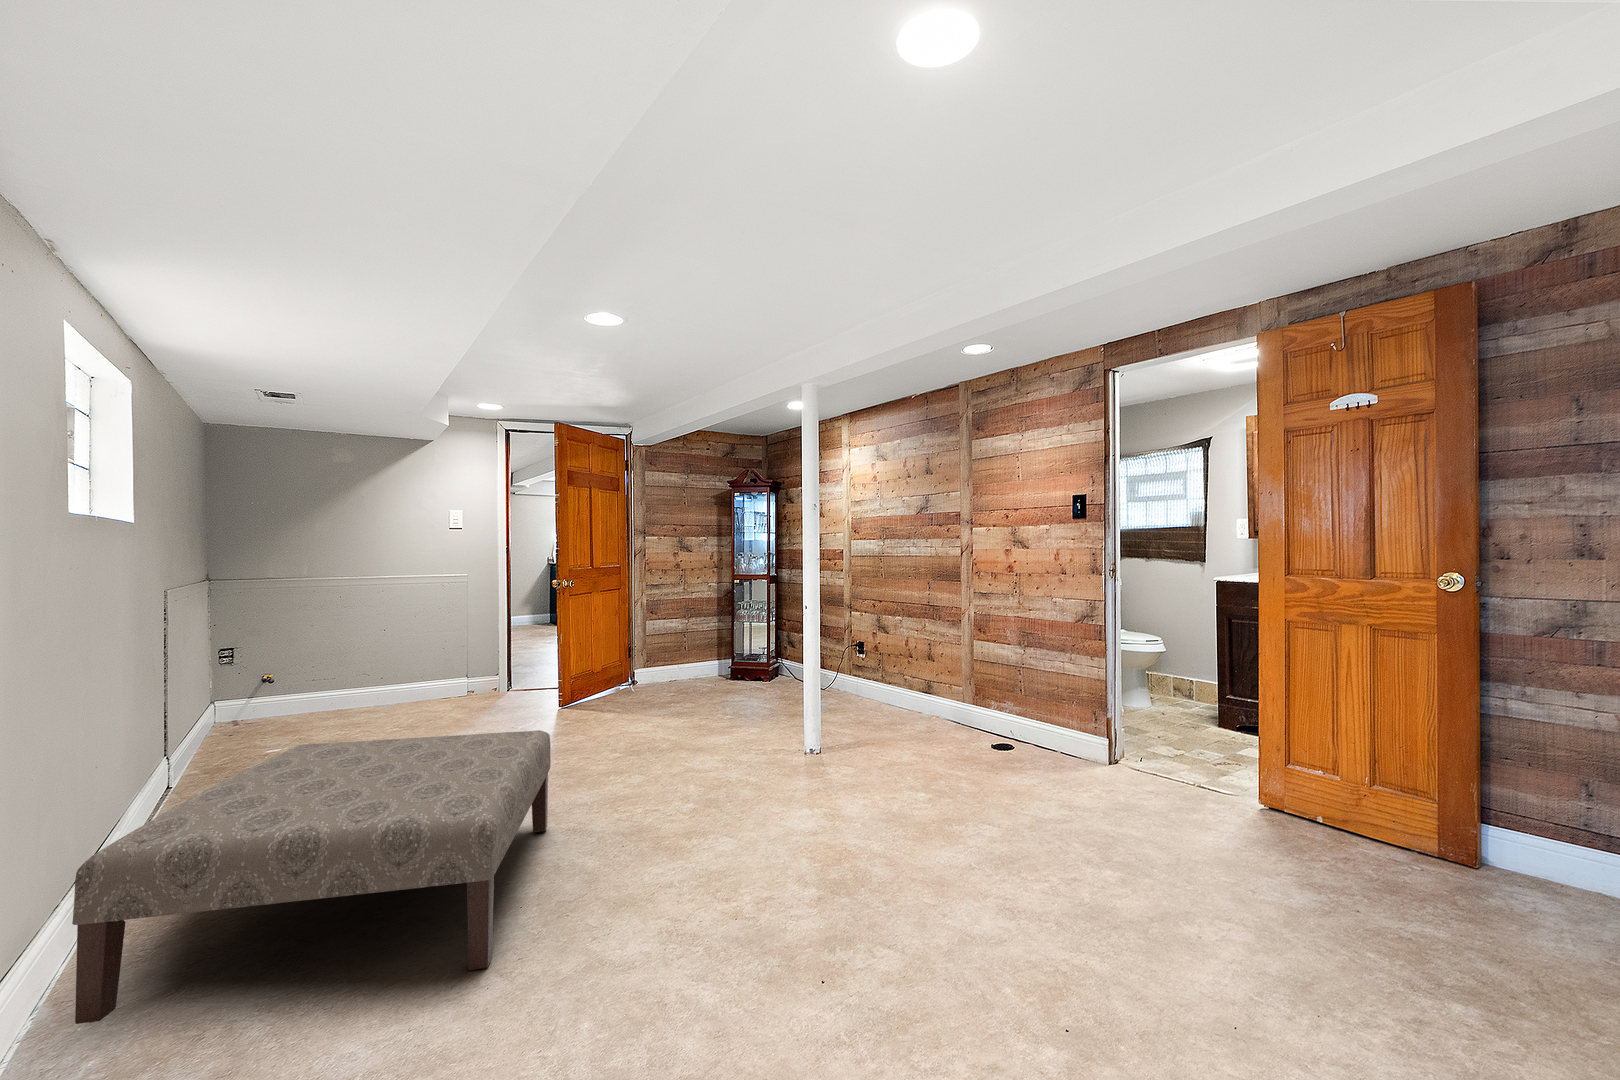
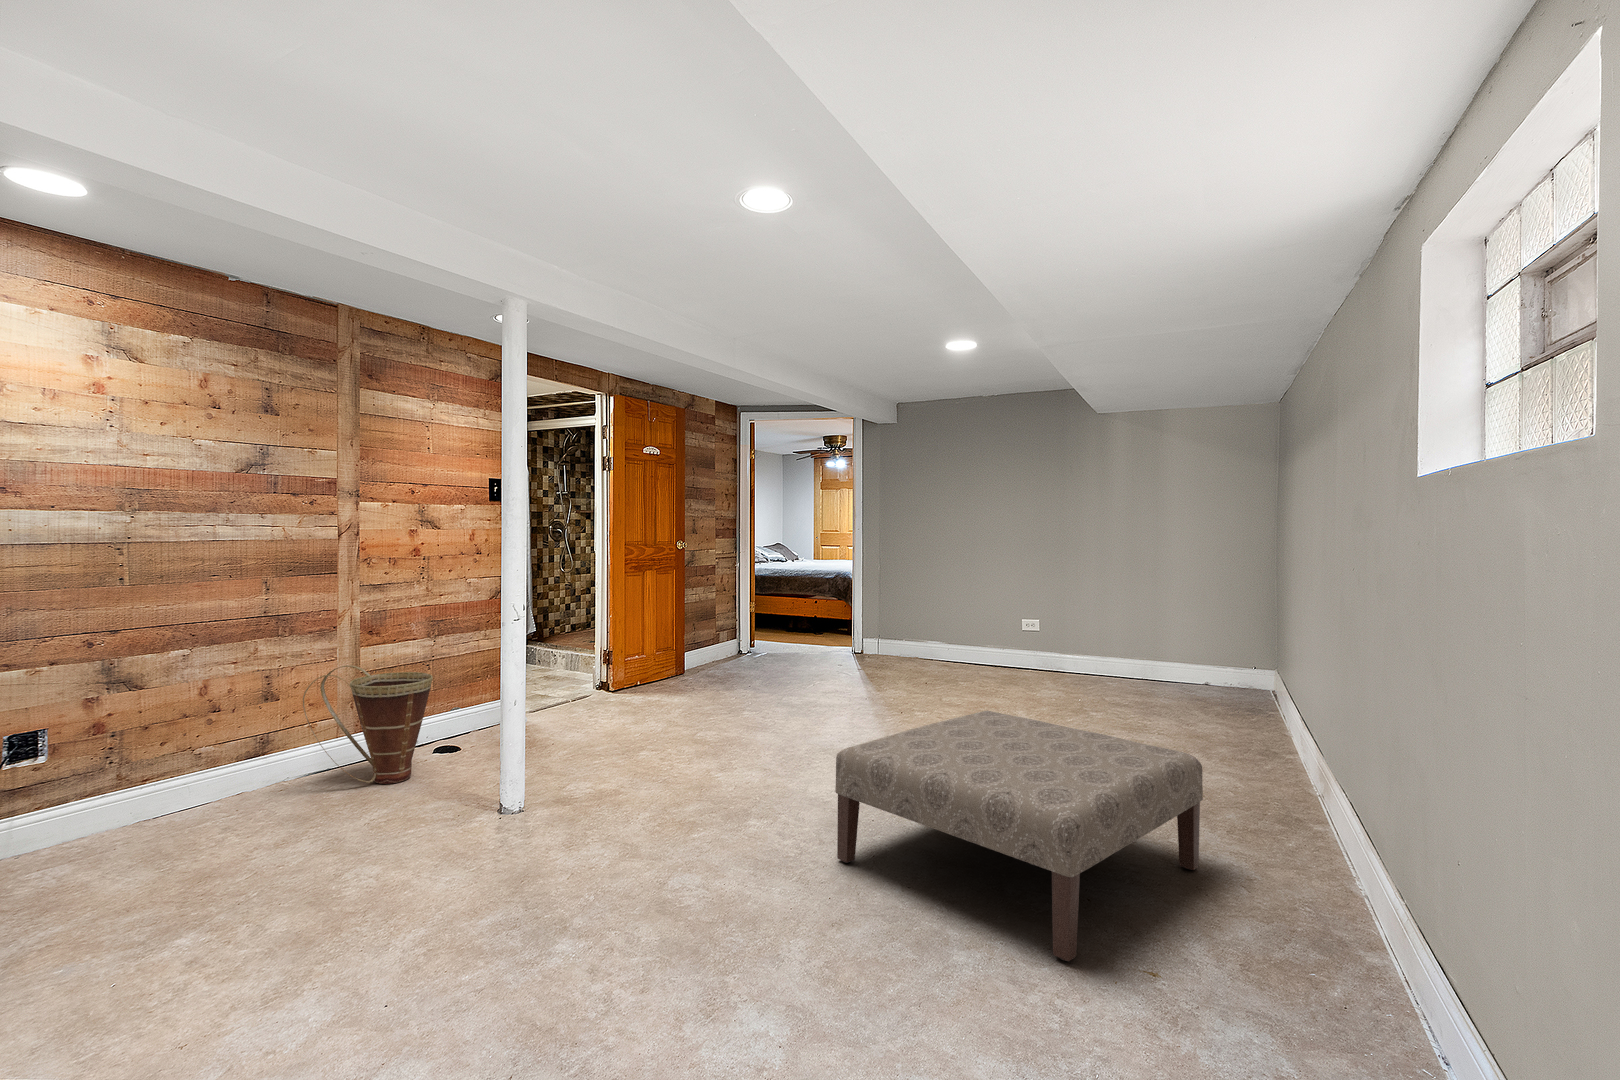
basket: none [891,645,946,737] -> present [303,665,433,784]

